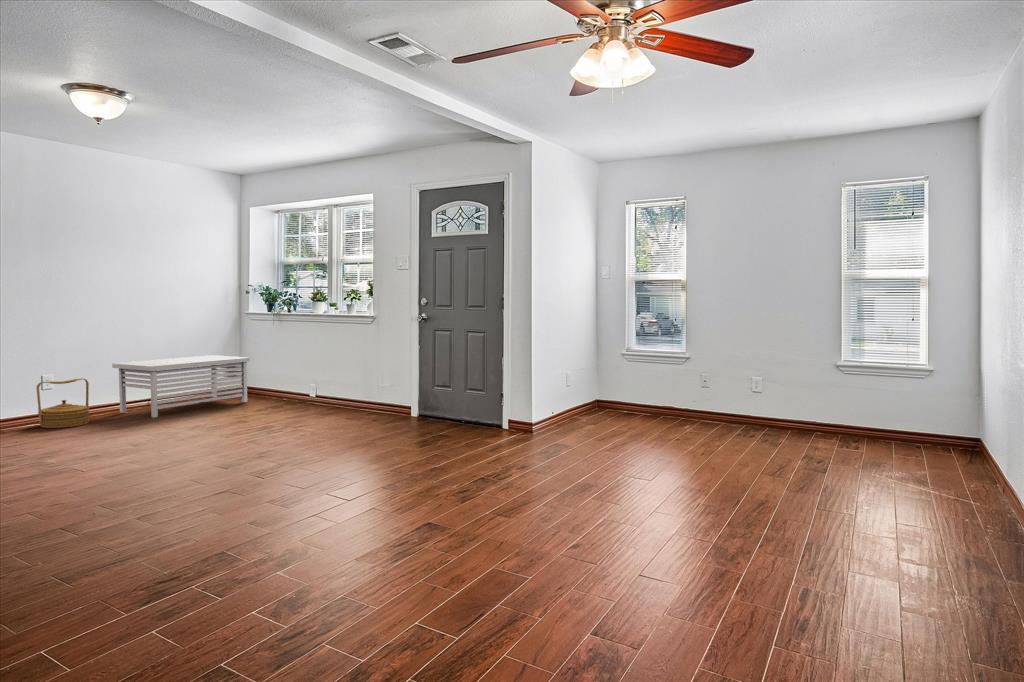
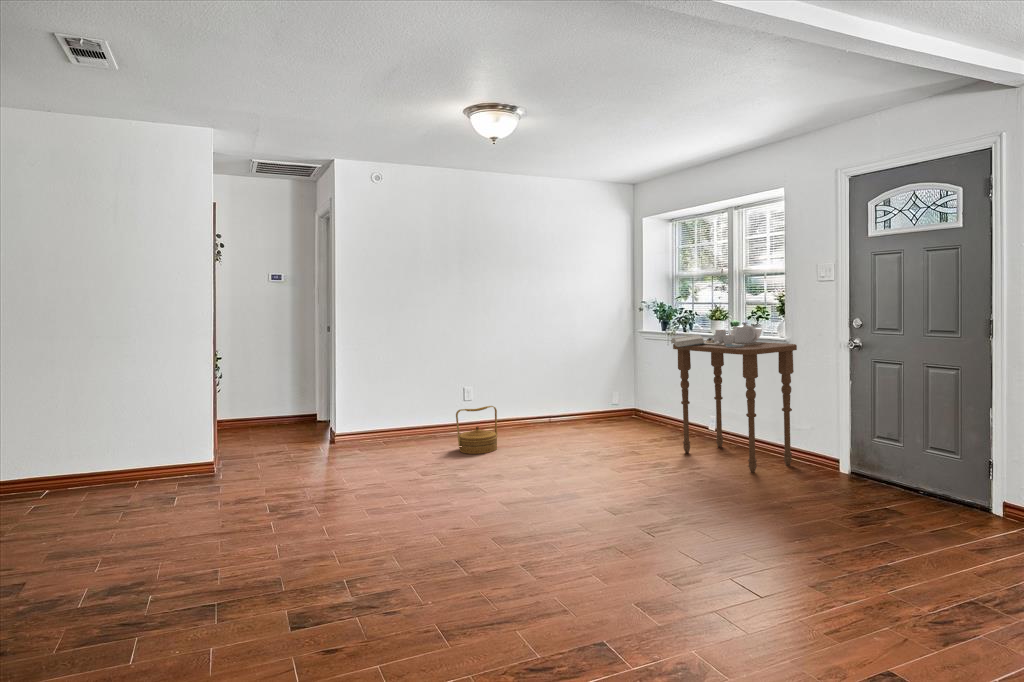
side table: none [277,300,381,421] -> present [671,323,797,473]
storage bench: present [112,355,250,418] -> none [517,378,643,448]

